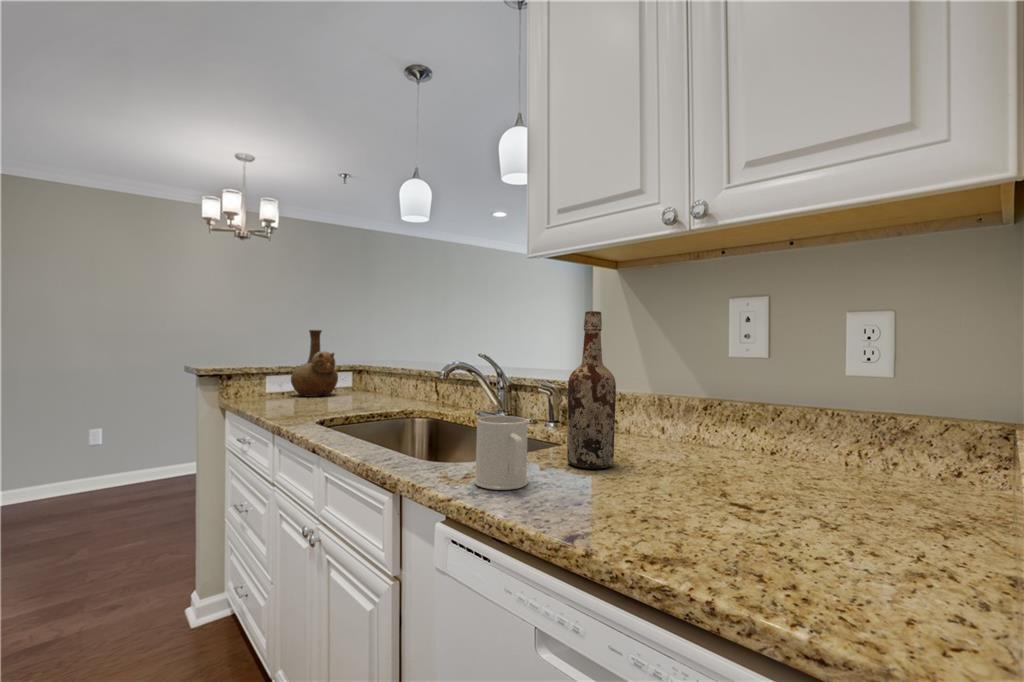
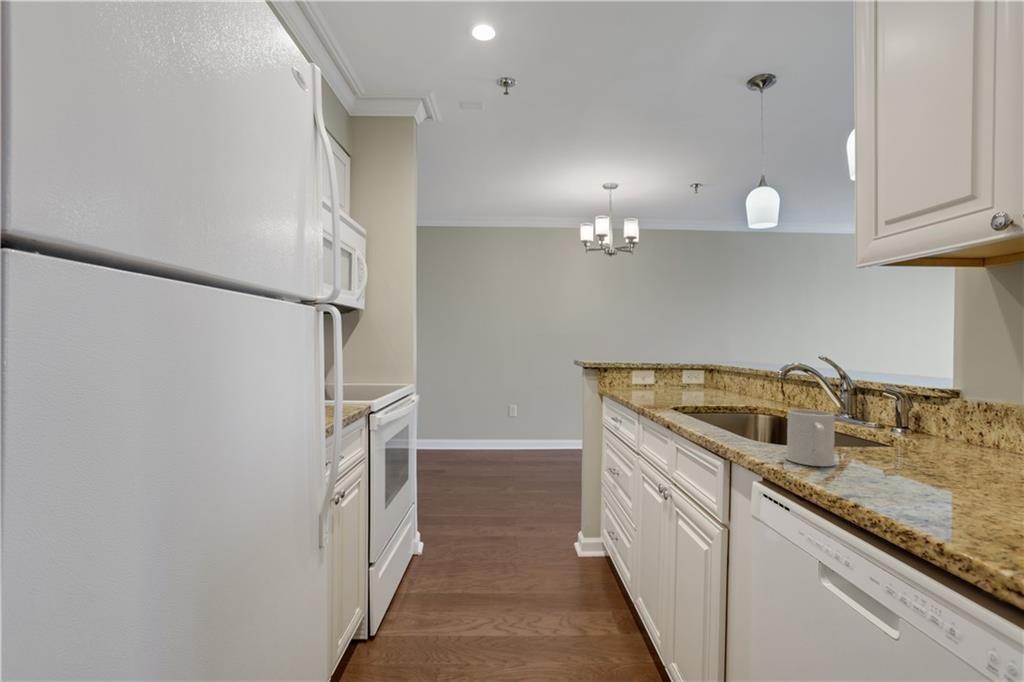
wine bottle: present [567,311,616,469] -> none [890,323,948,468]
vase: present [291,330,338,397] -> none [656,337,693,391]

